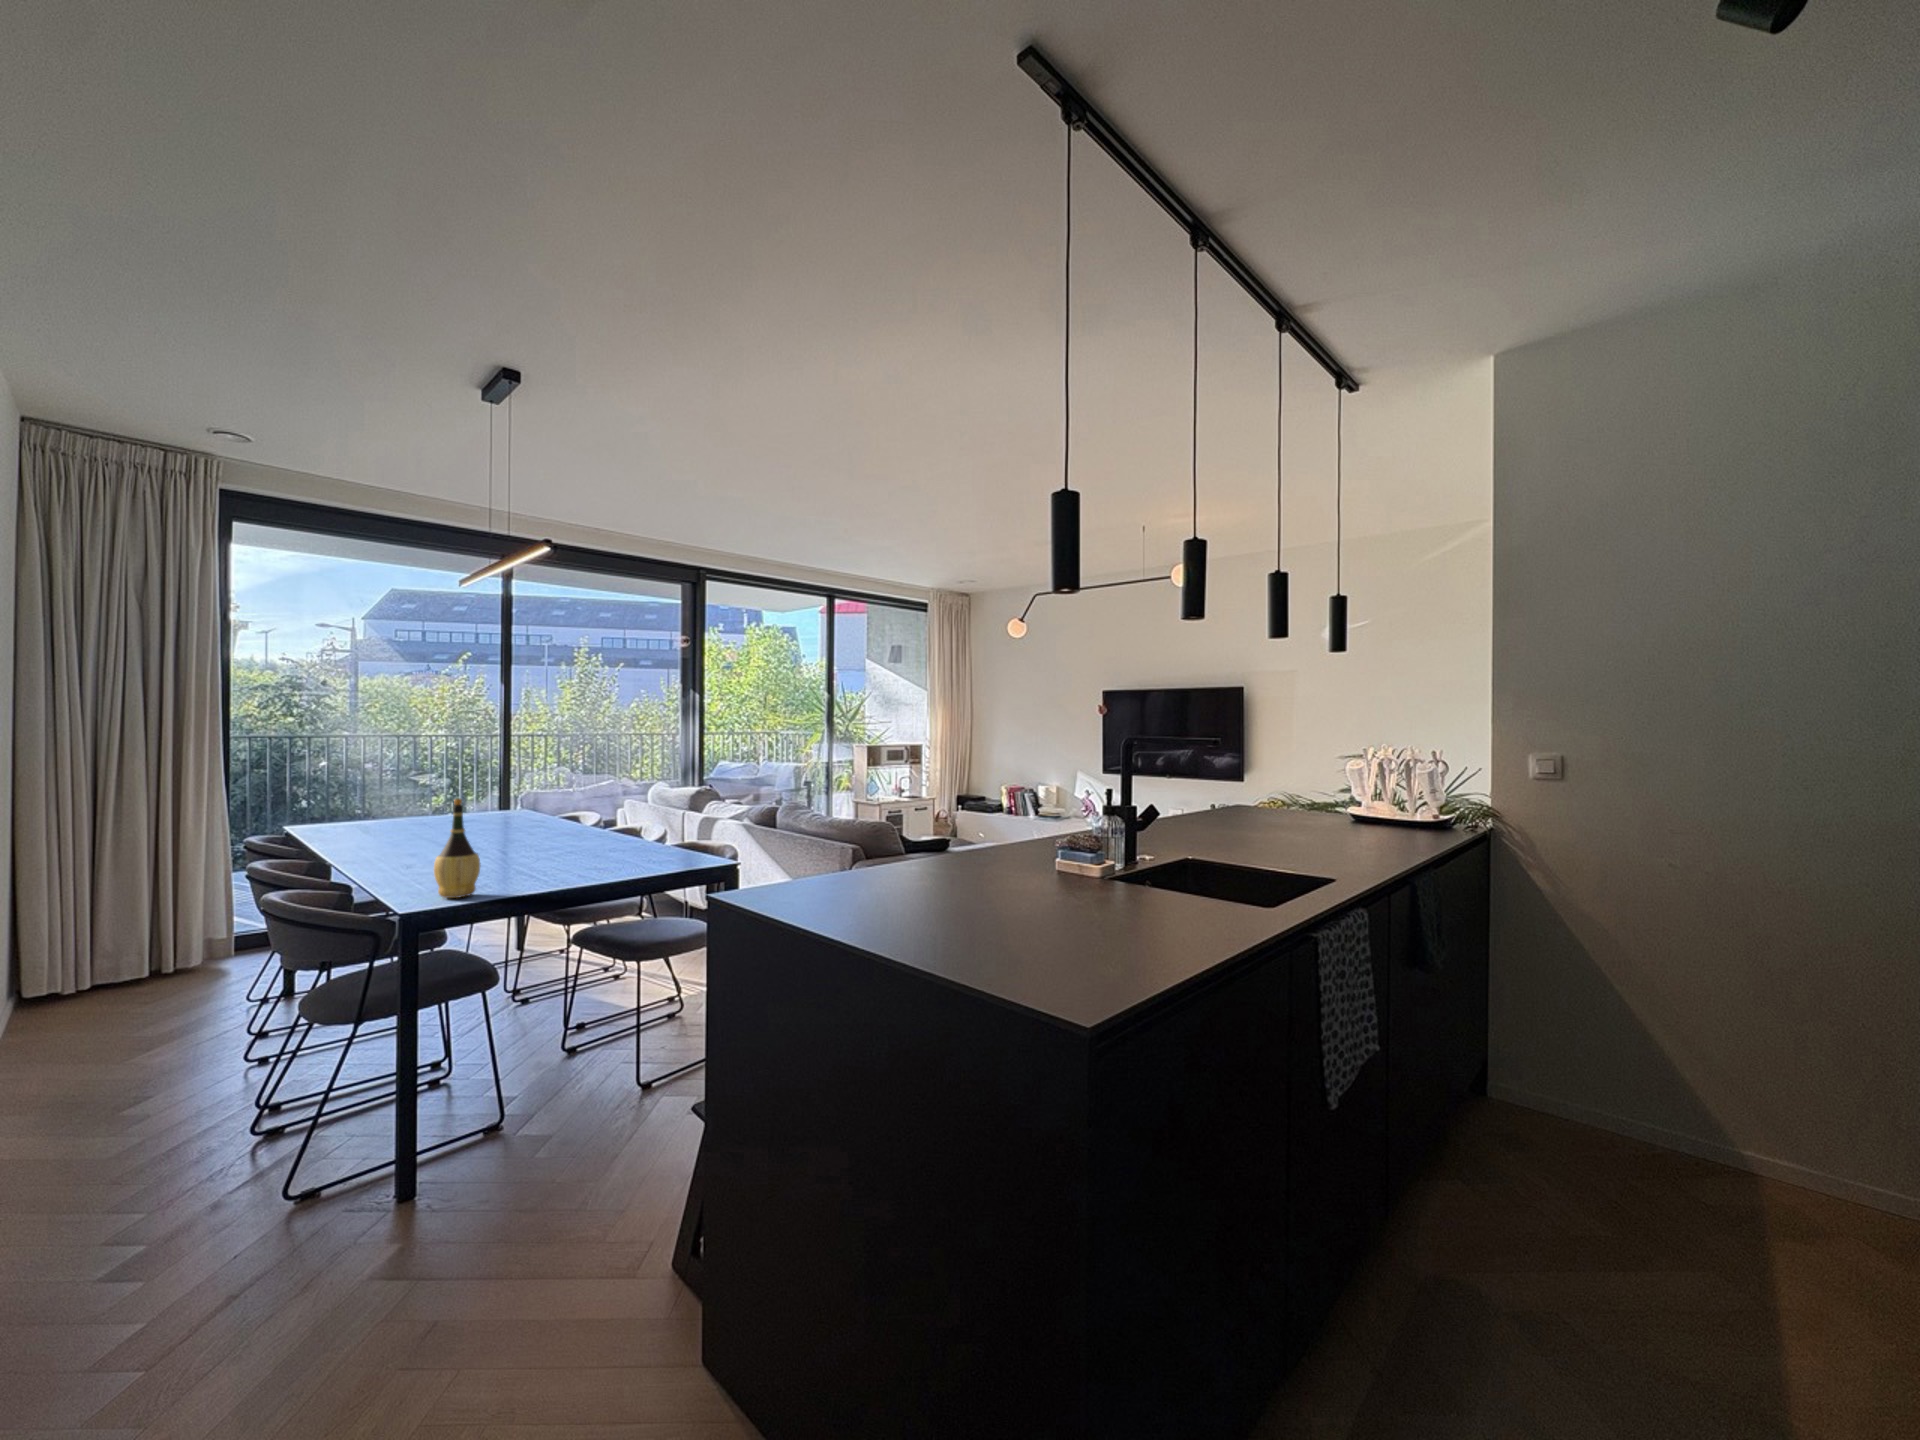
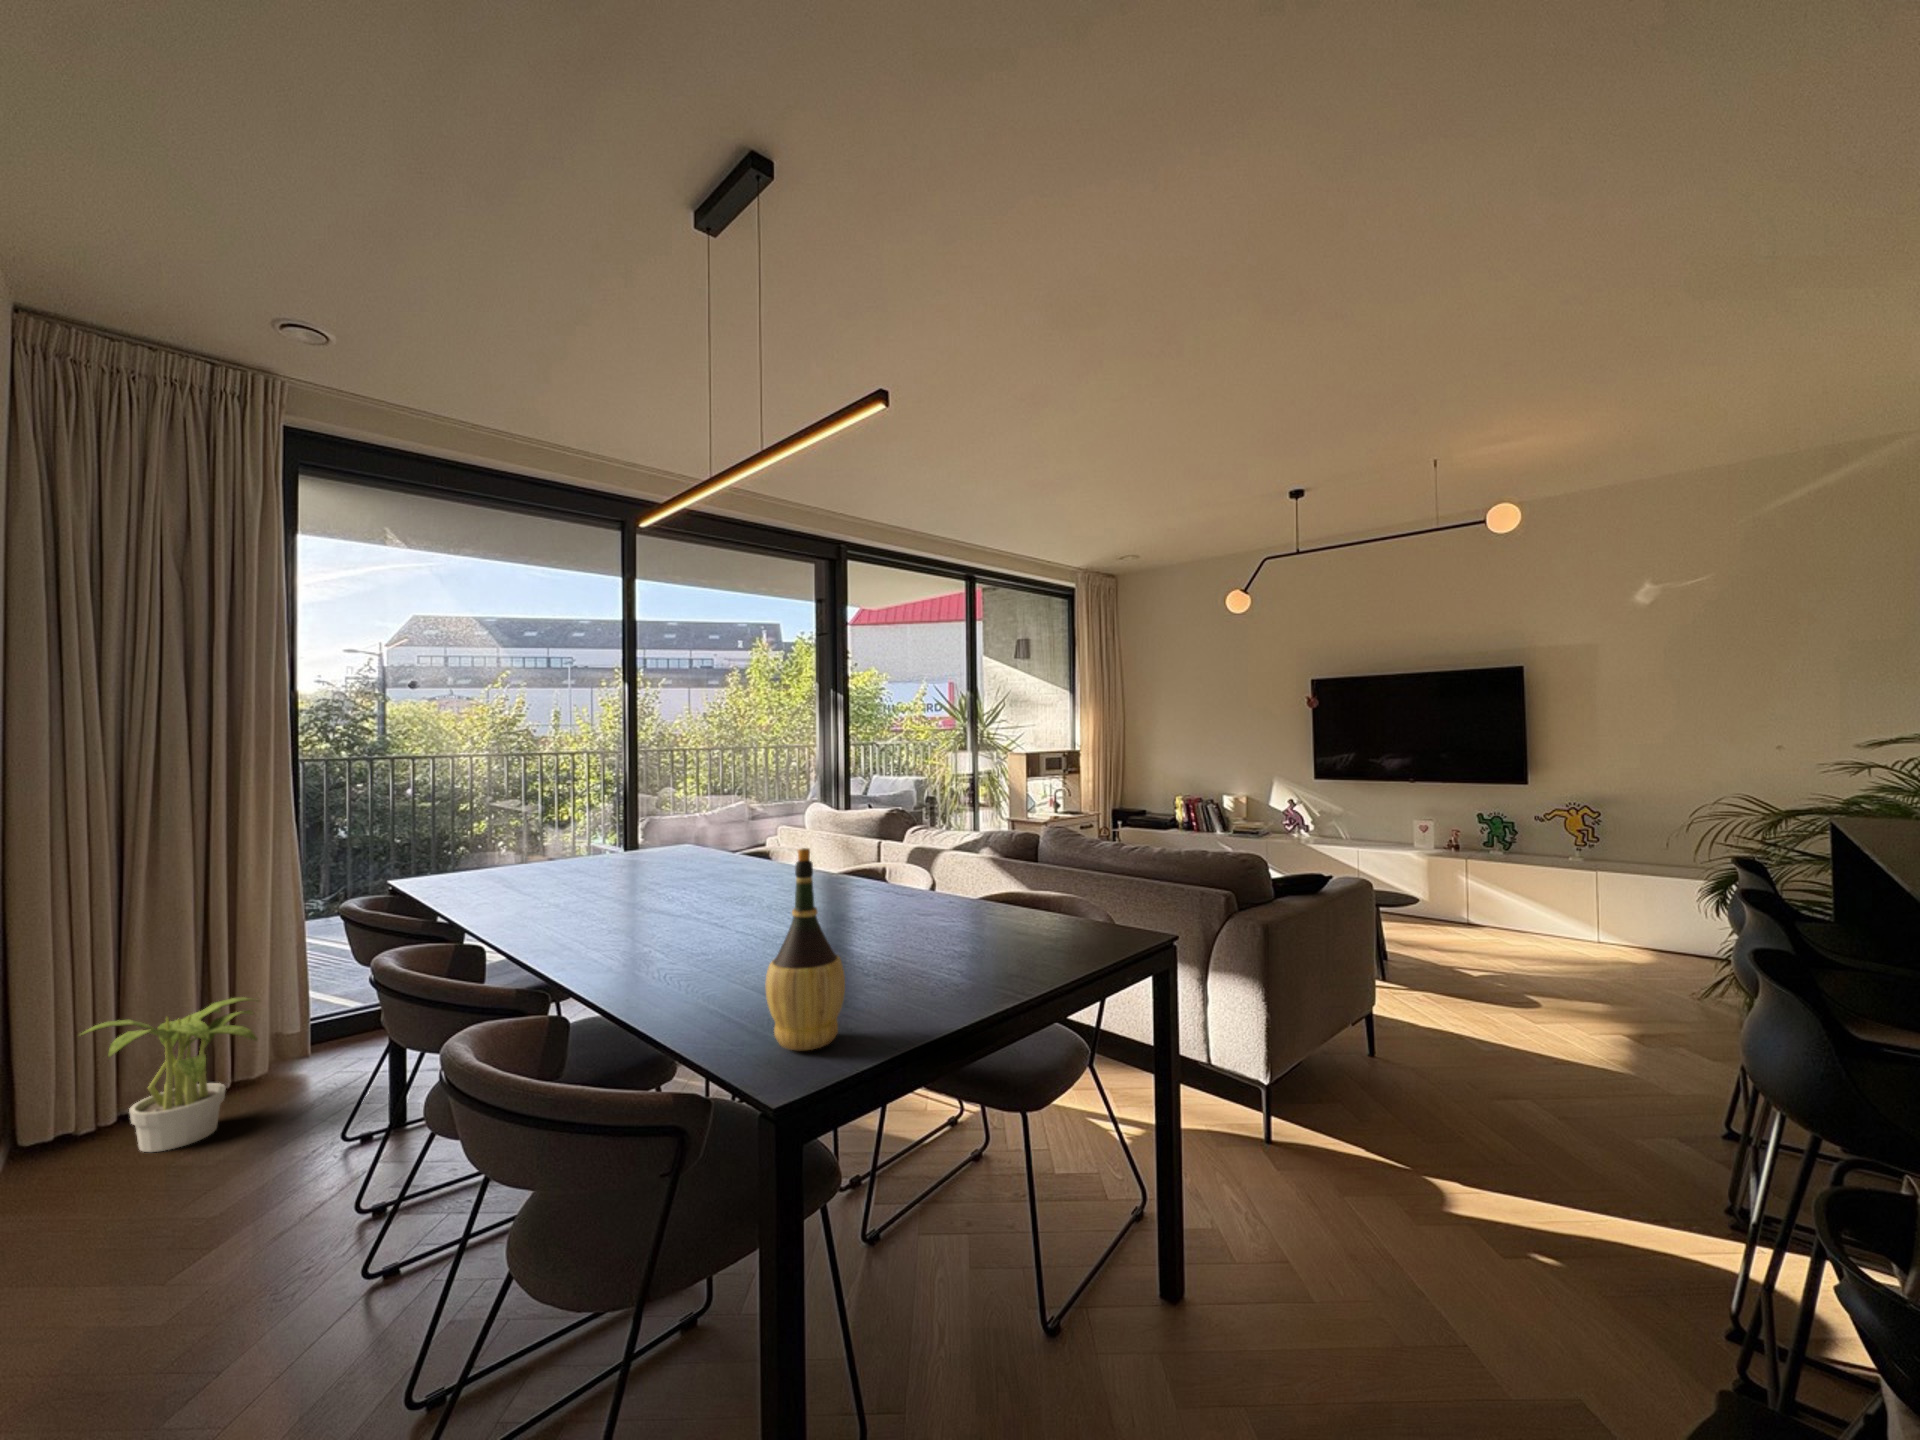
potted plant: none [66,905,194,1004] -> present [80,997,257,1152]

